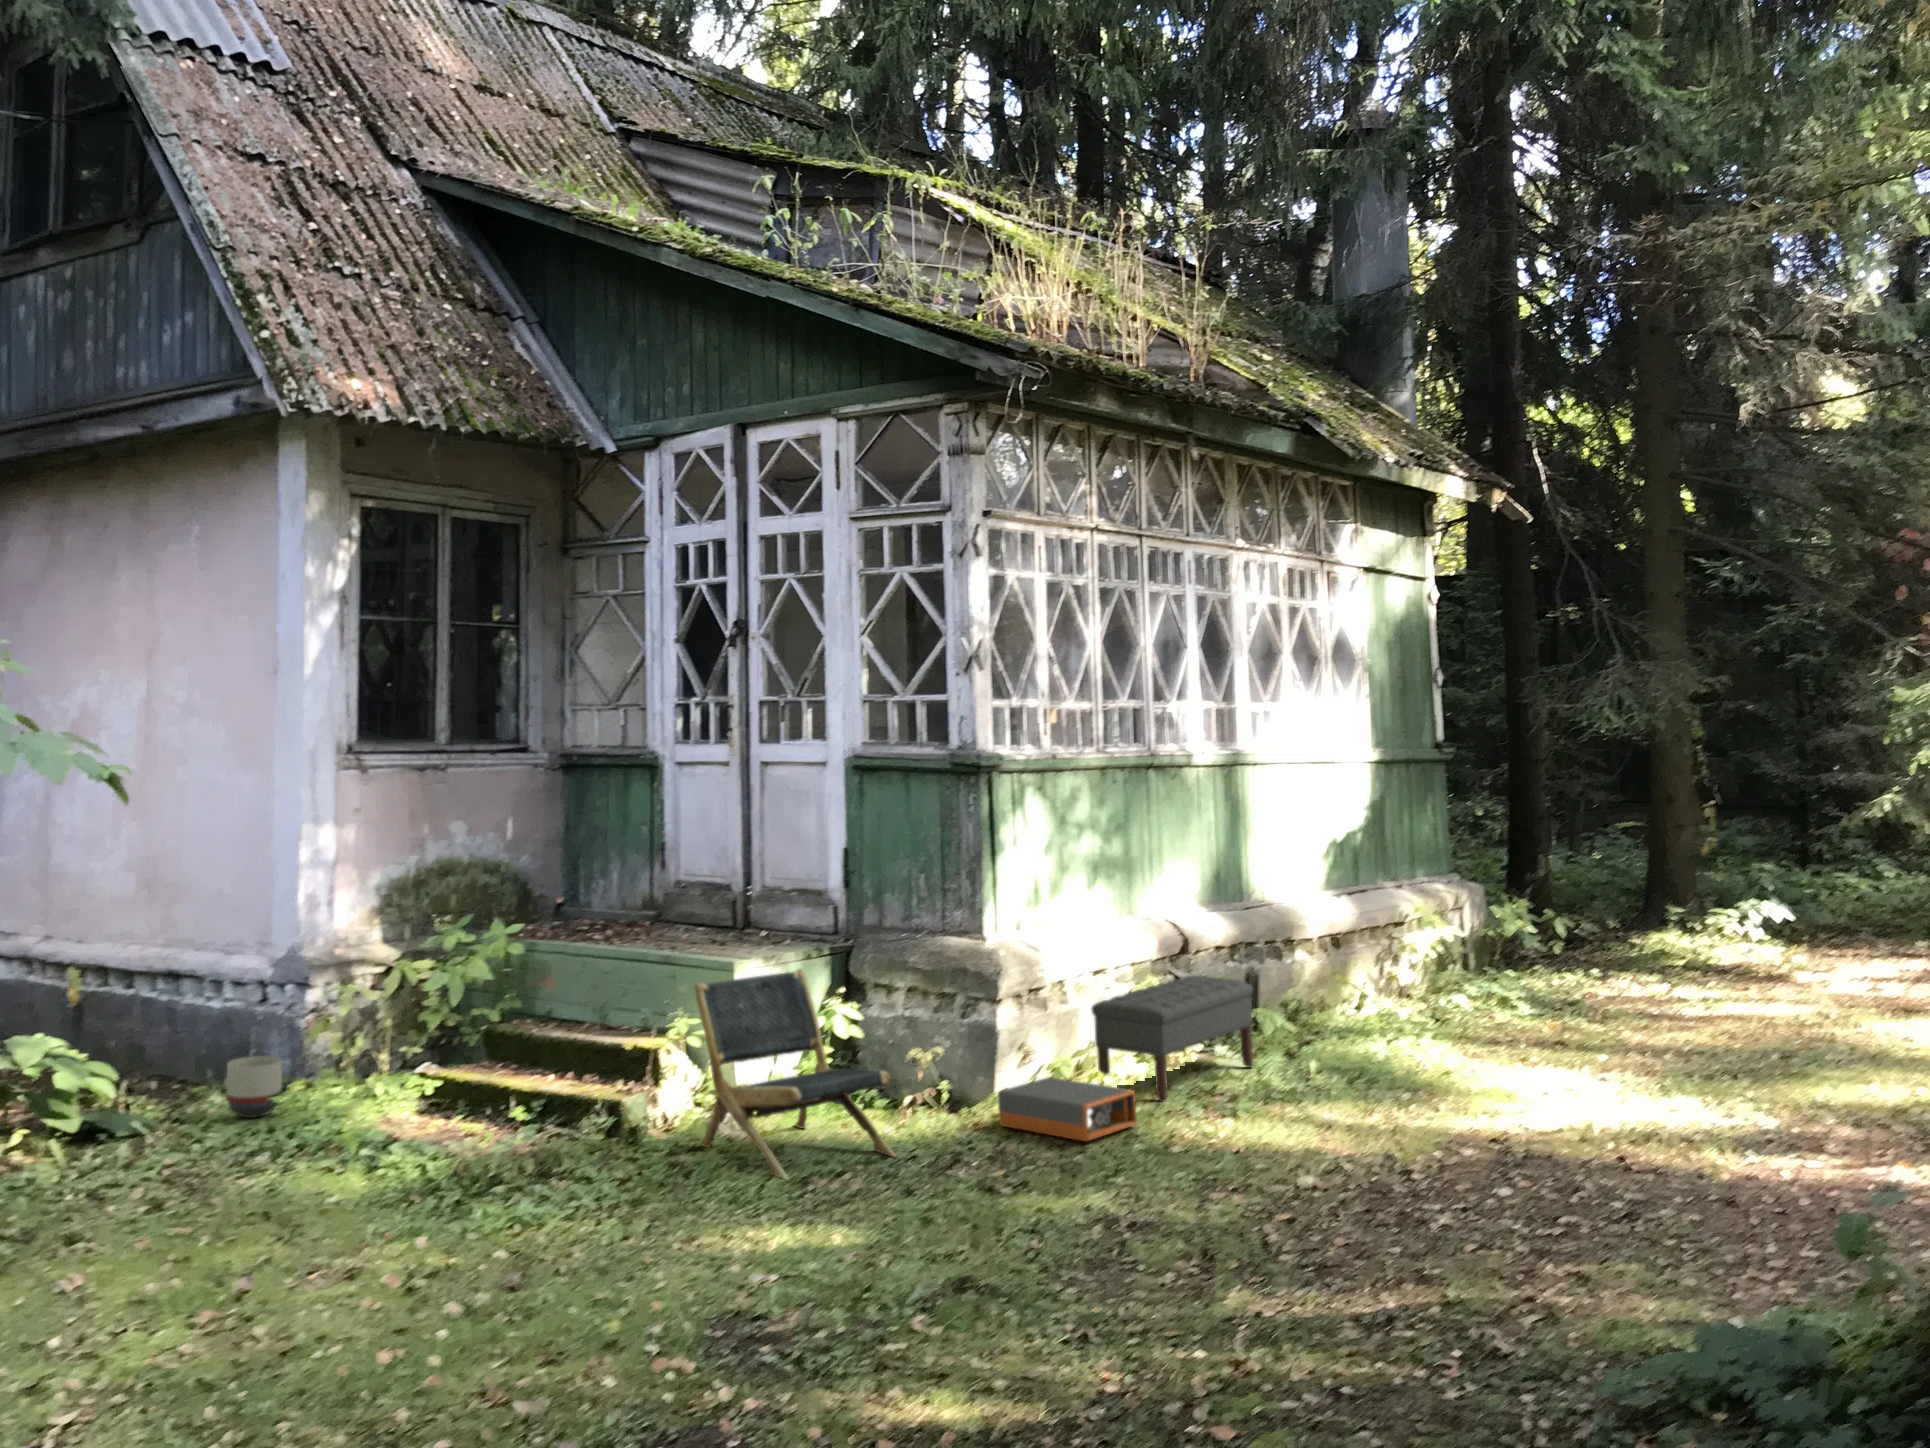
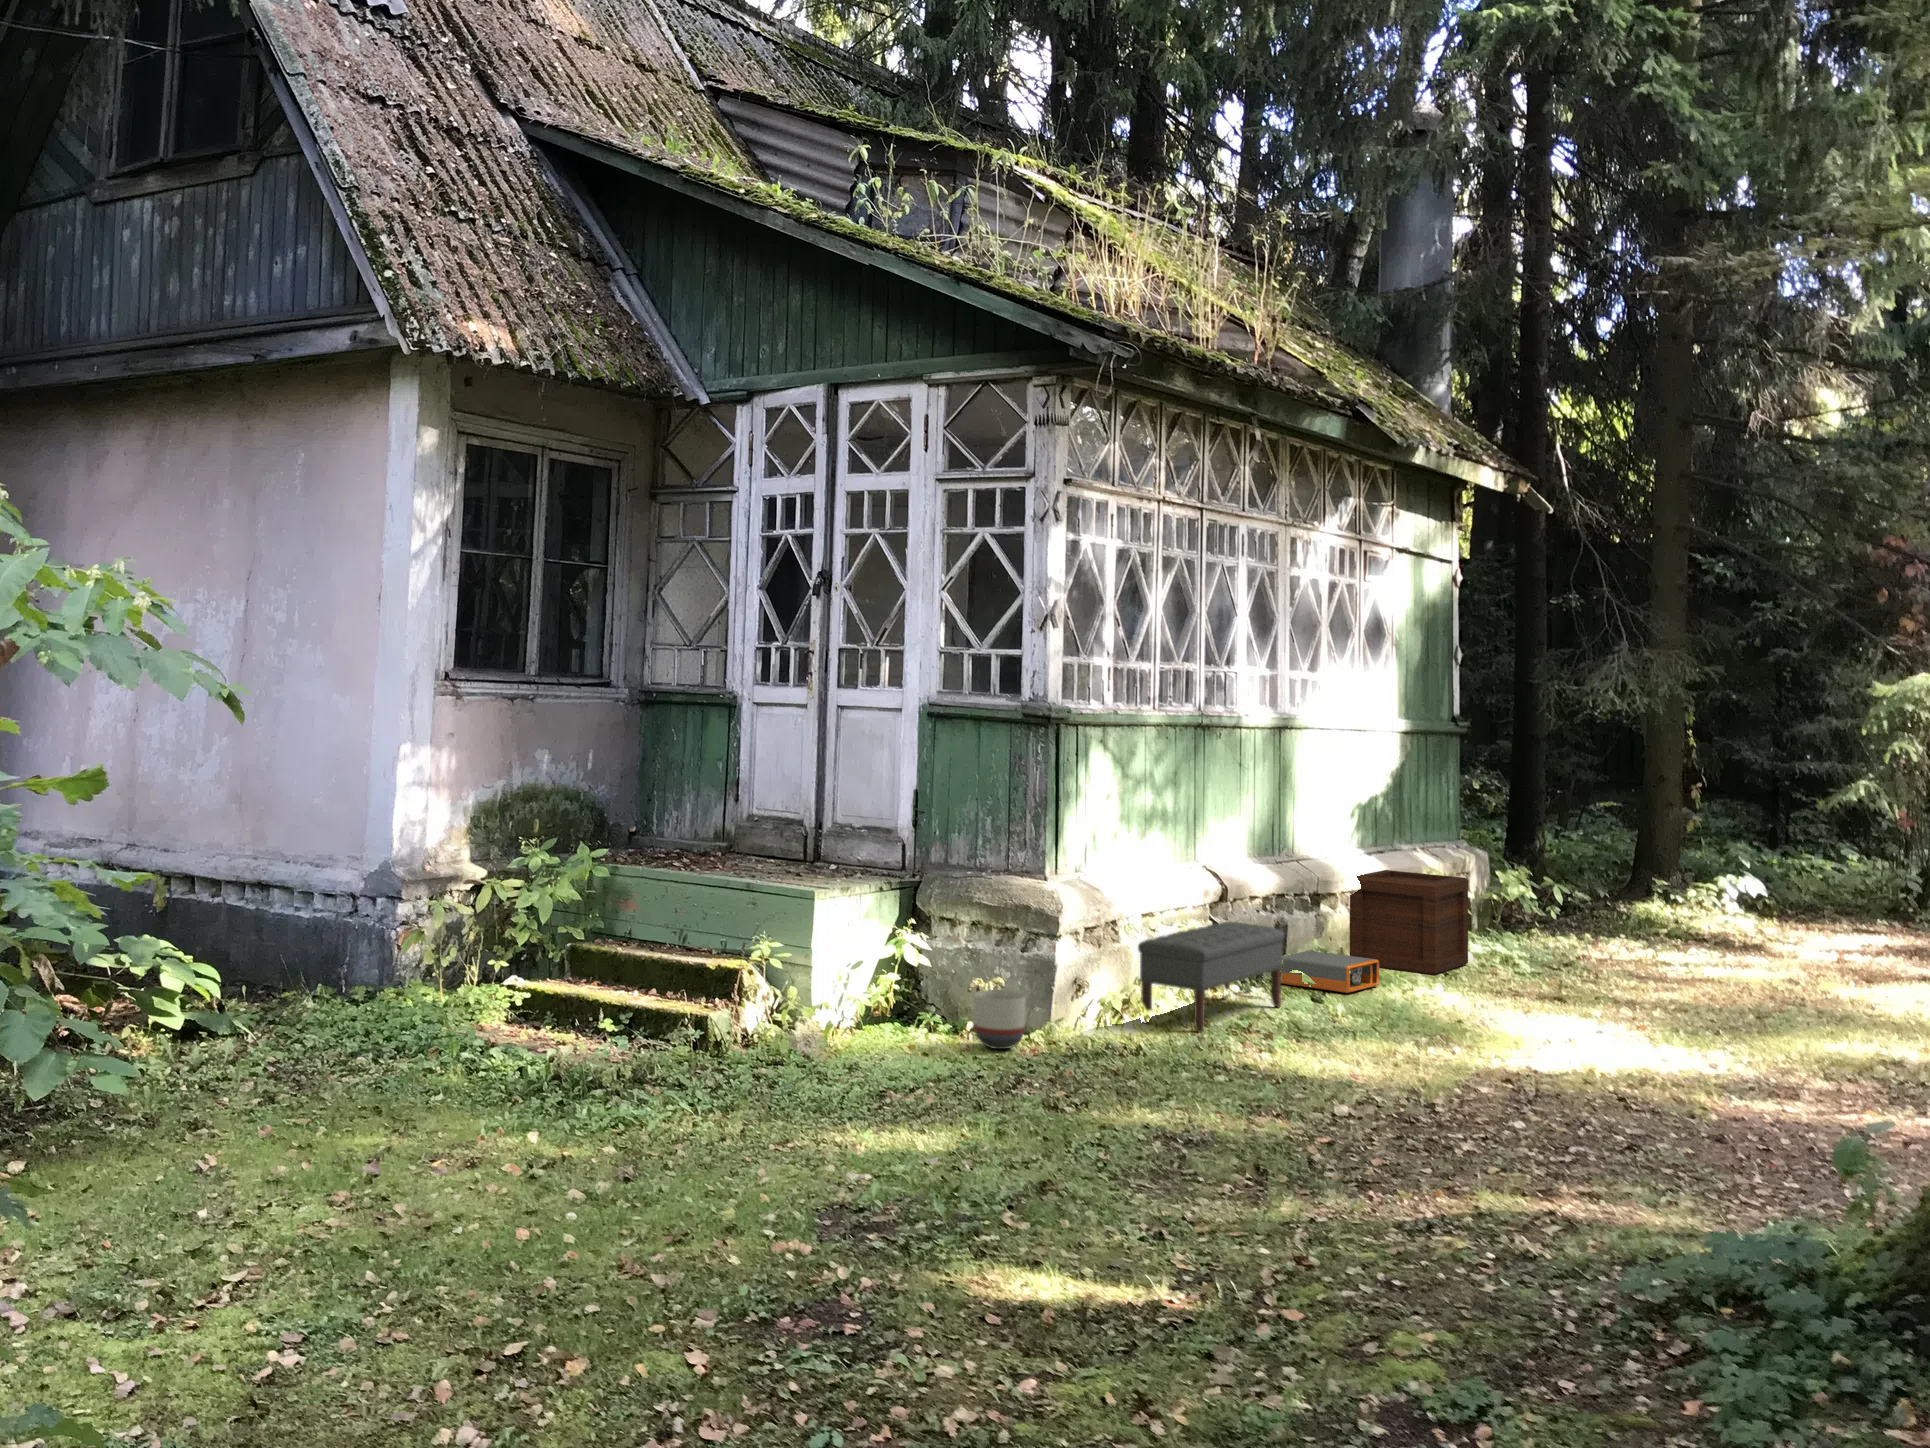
wooden crate: none [1326,909,1460,1022] -> present [1350,870,1468,975]
lounge chair: present [694,969,896,1179] -> none [778,898,962,1085]
planter: present [227,1056,282,1118] -> present [973,990,1026,1049]
storage box: present [998,1077,1137,1141] -> present [1281,951,1379,993]

